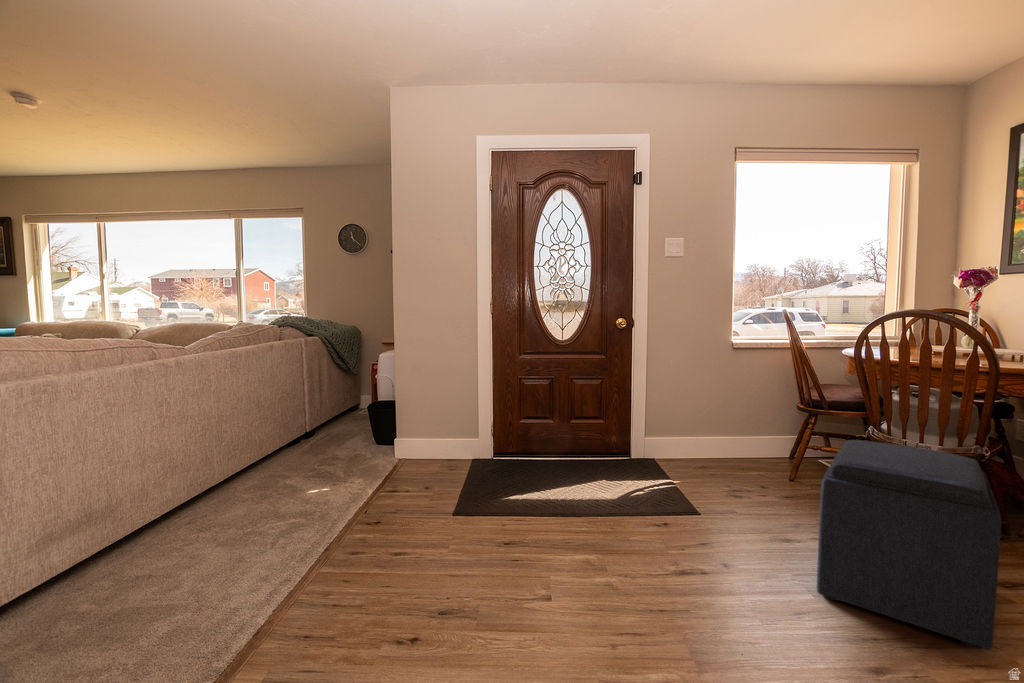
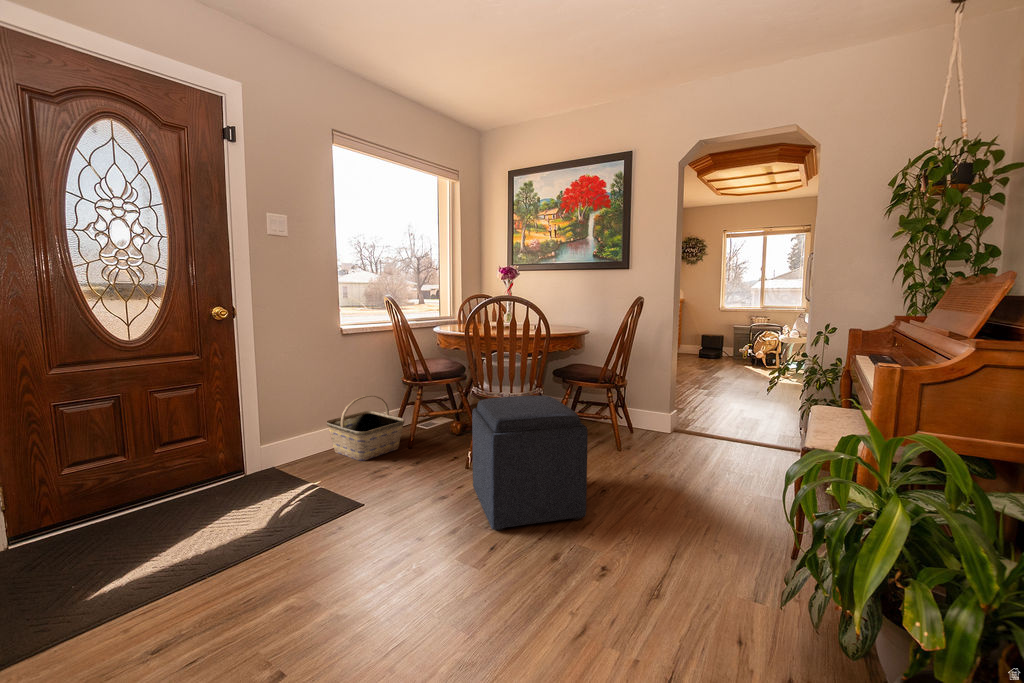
basket: none [705,413,787,479] -> present [327,395,405,461]

